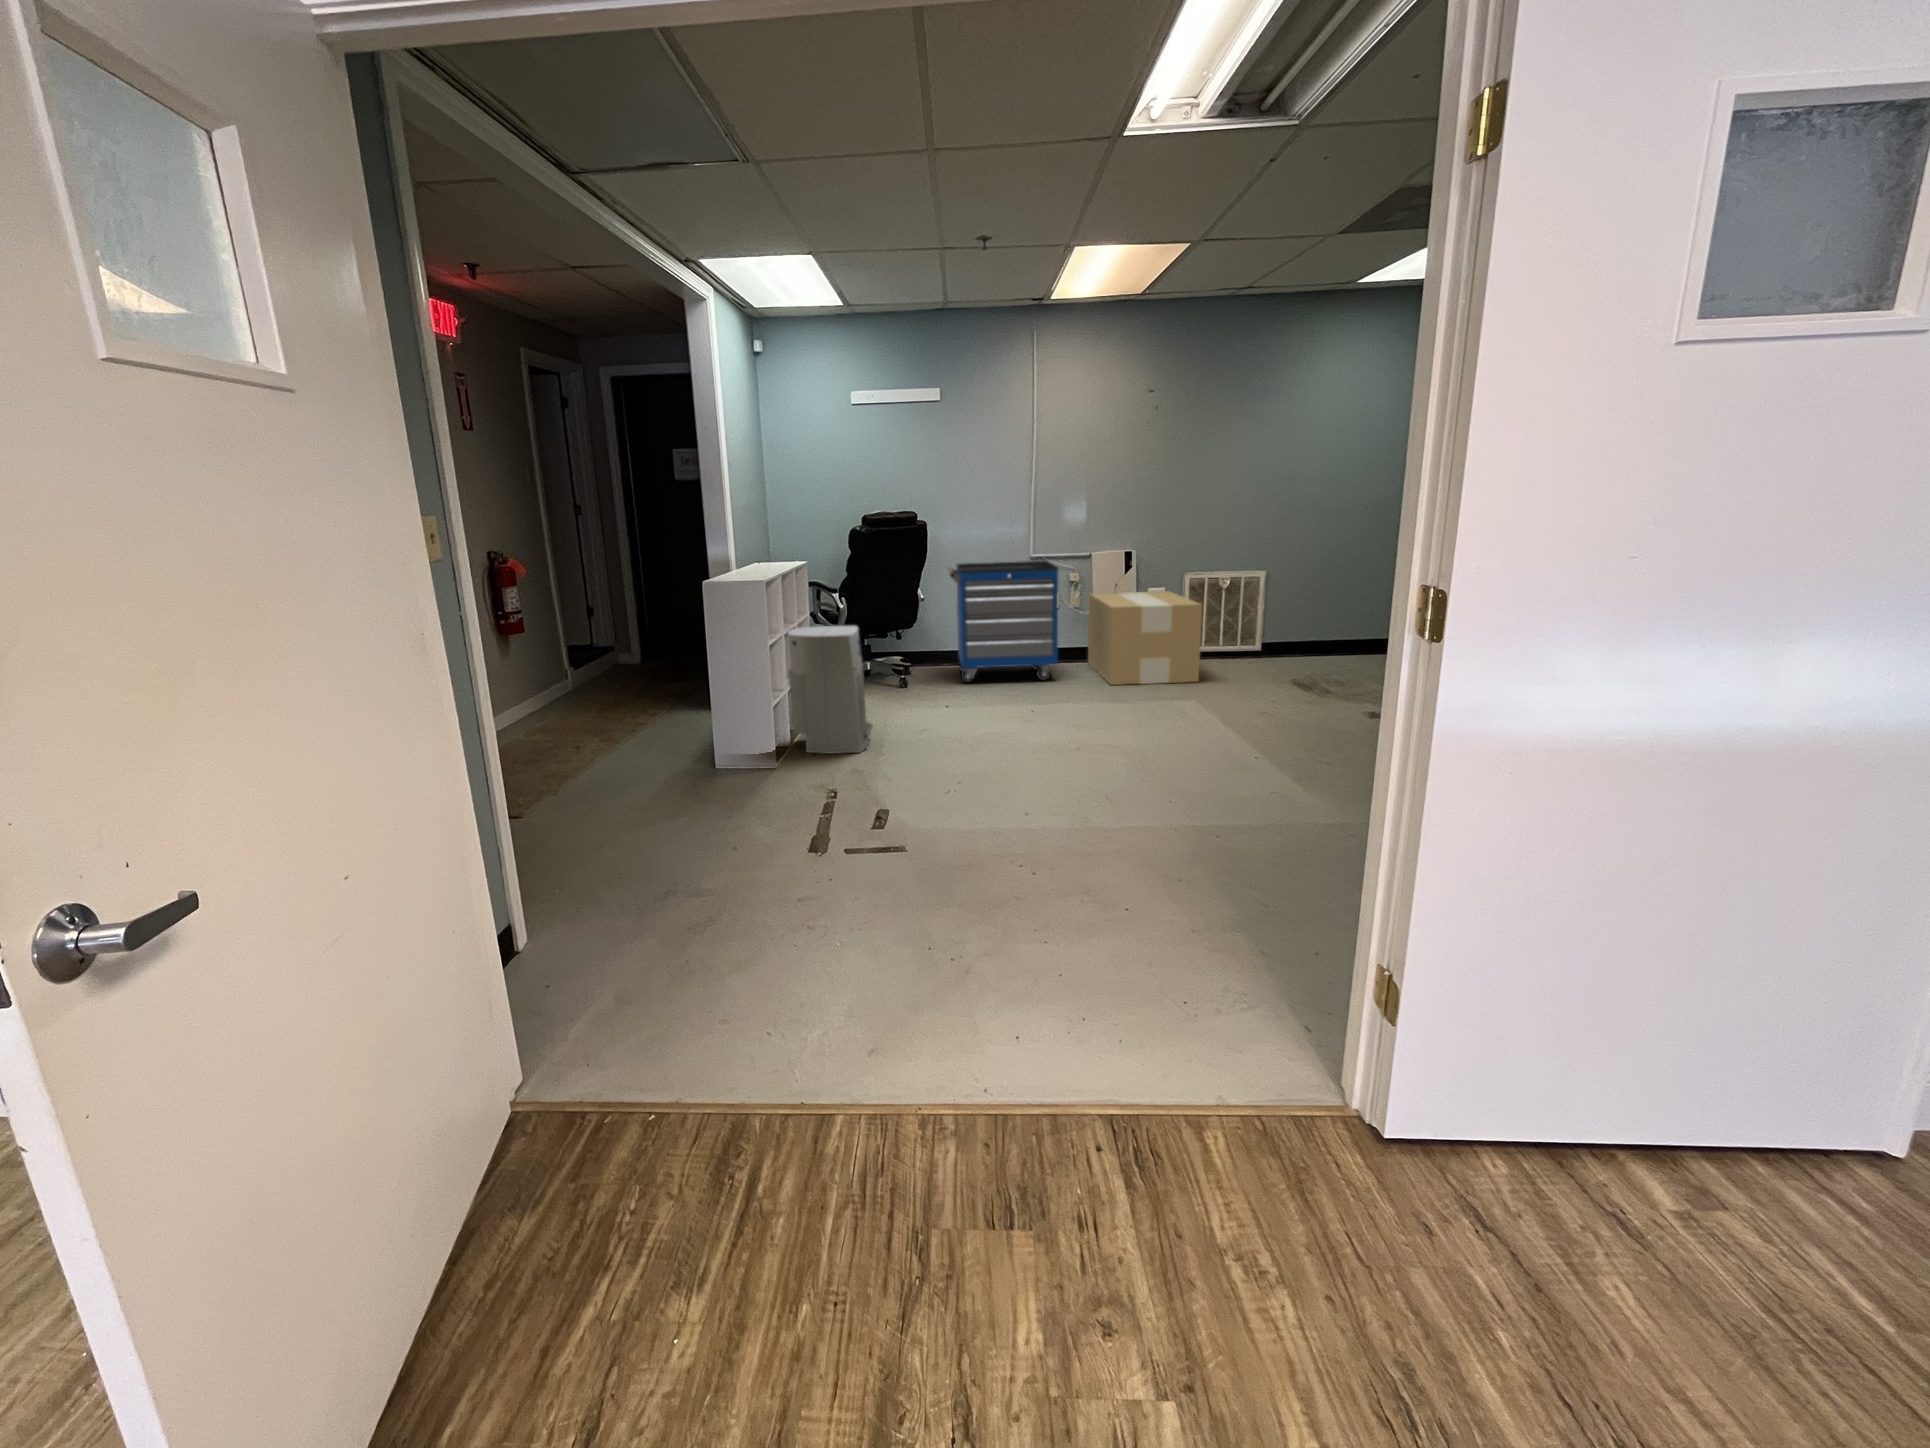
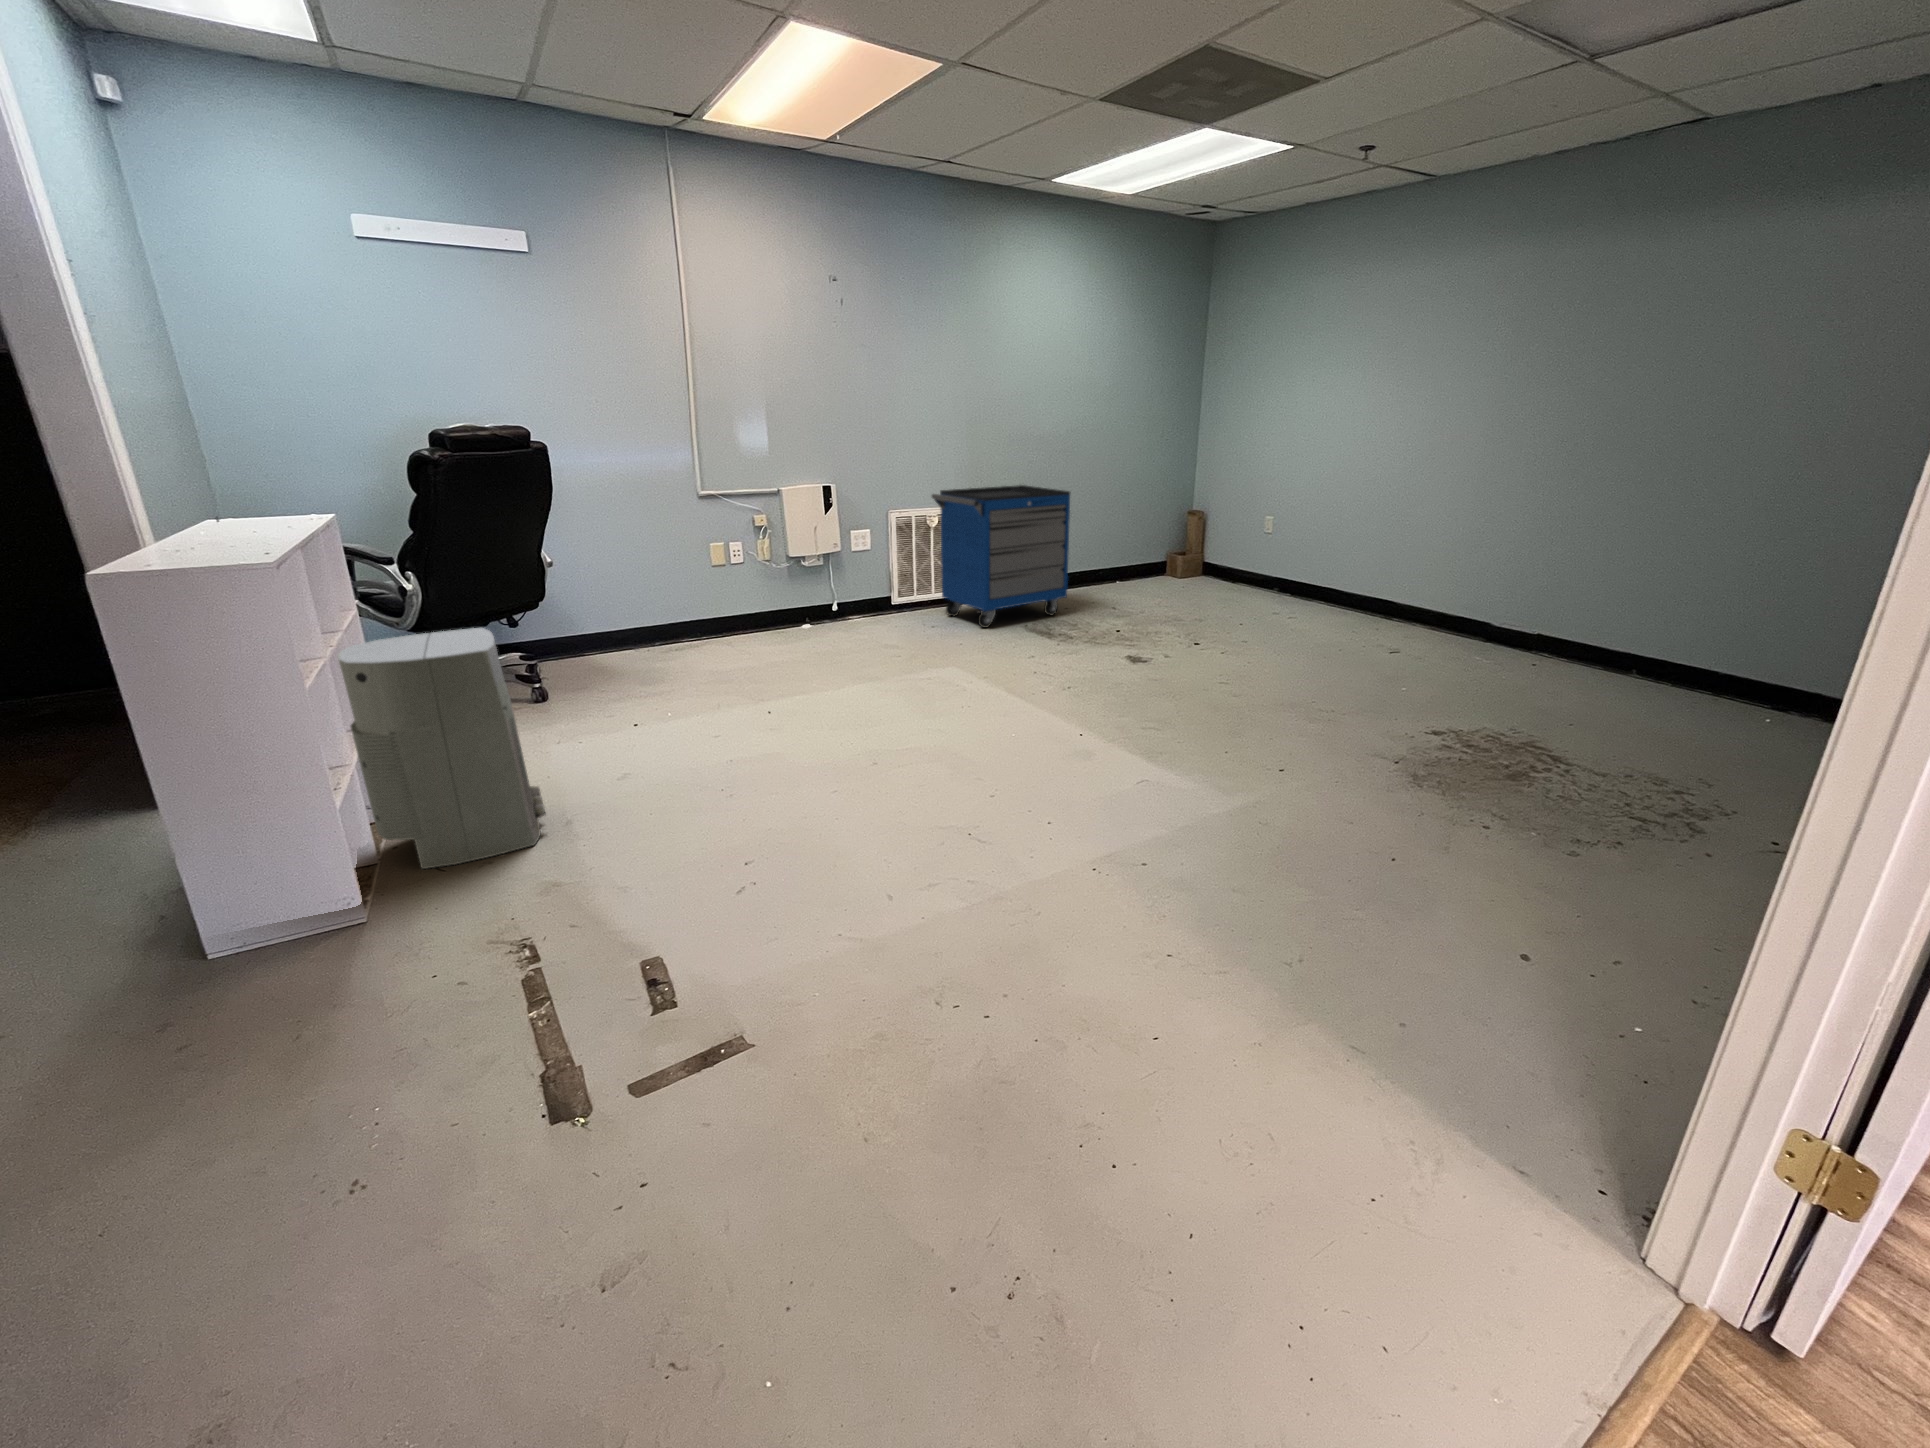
storage cabinet: present [947,561,1058,683] -> present [932,485,1071,628]
cardboard box: present [1088,591,1202,685] -> none [783,534,937,658]

